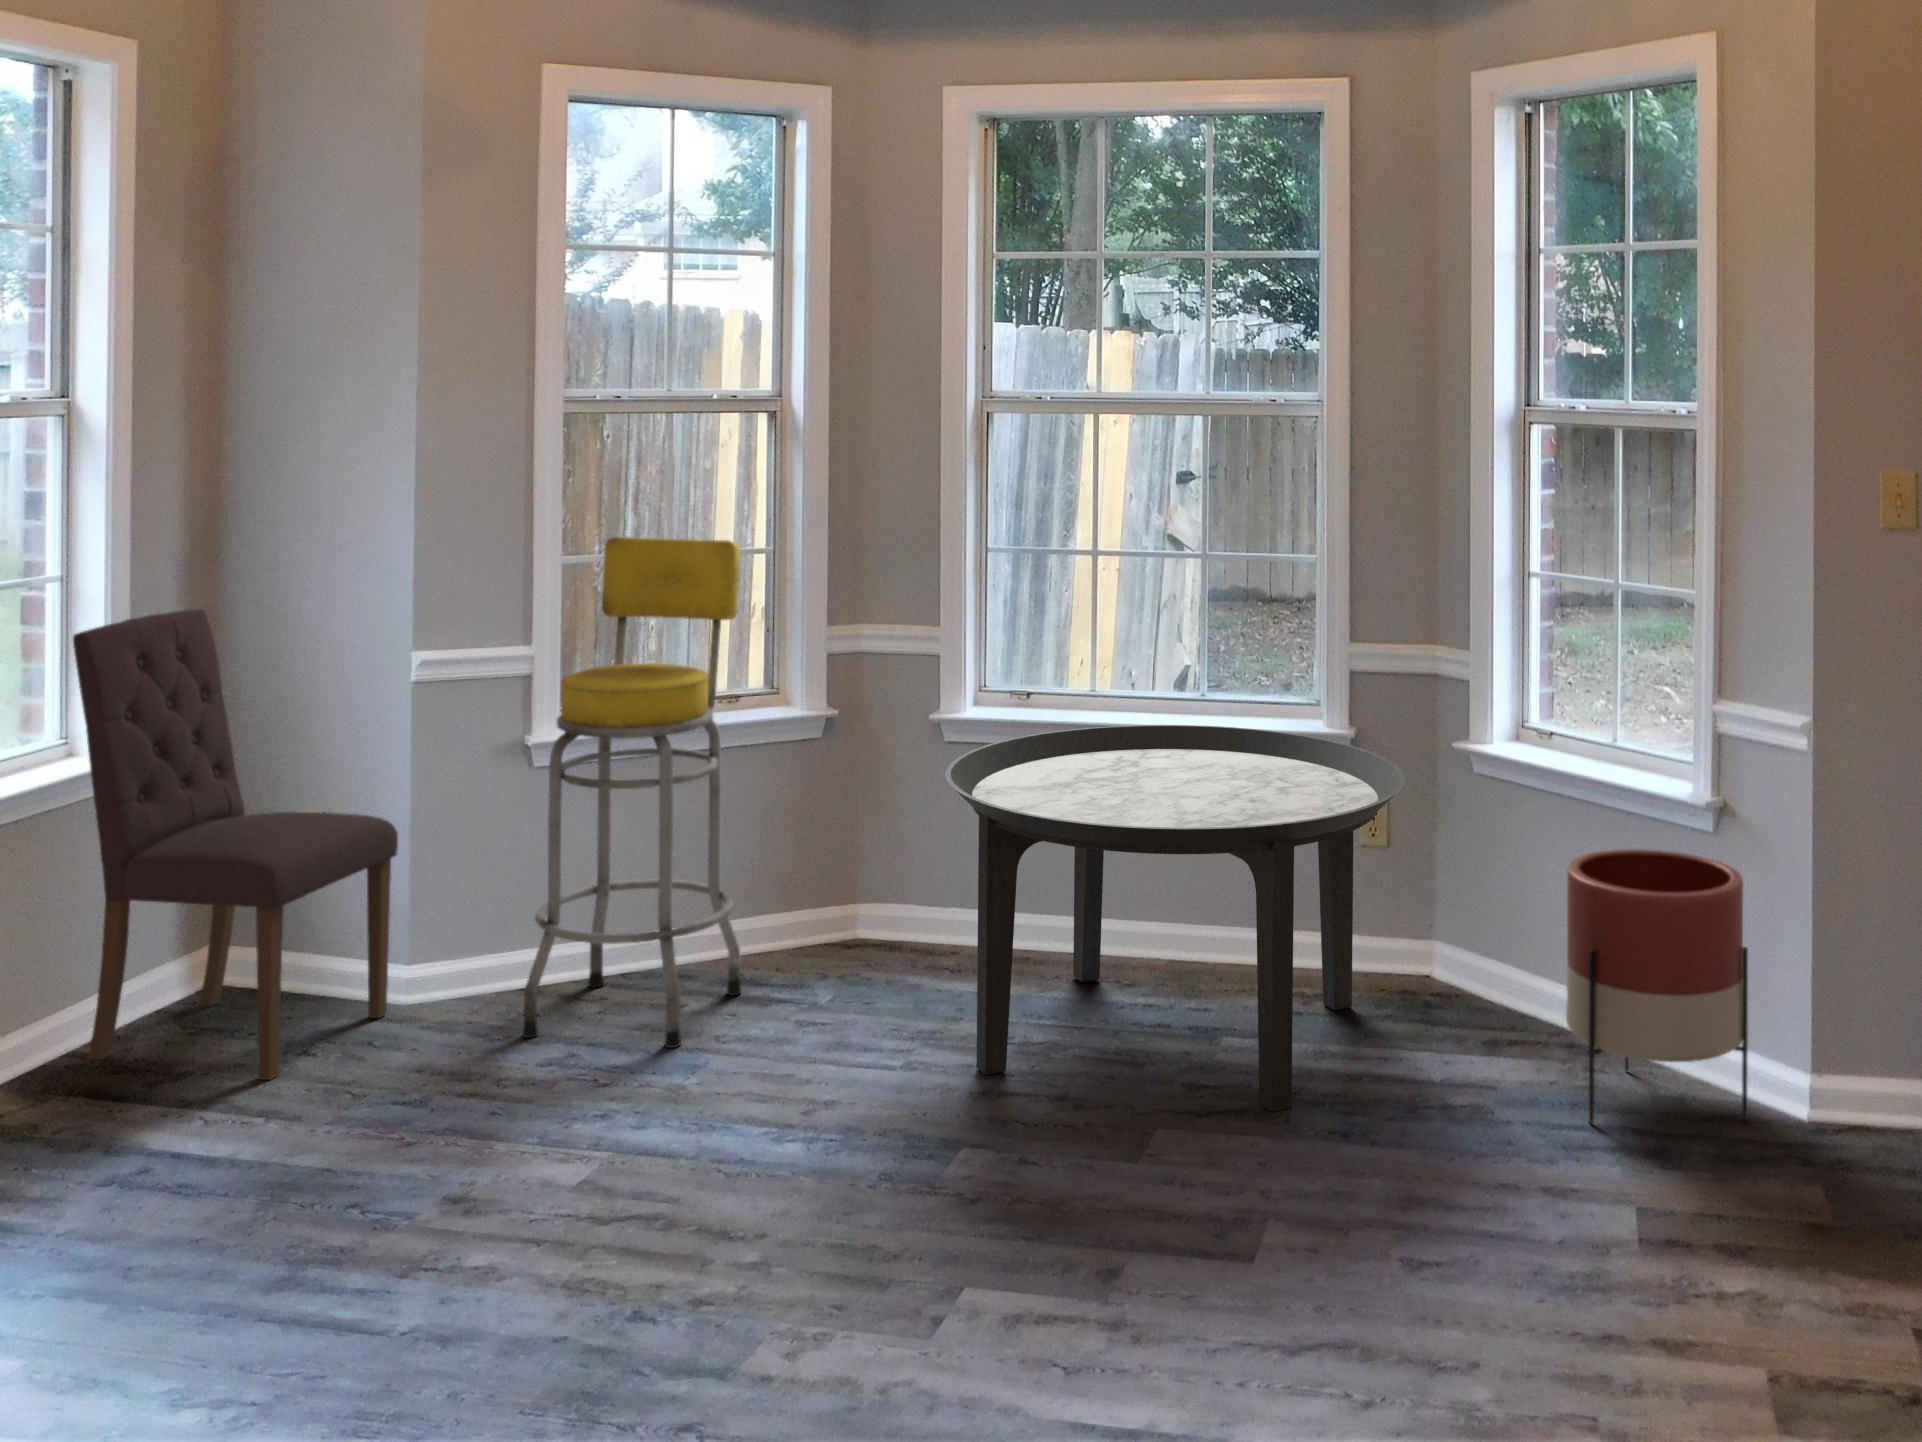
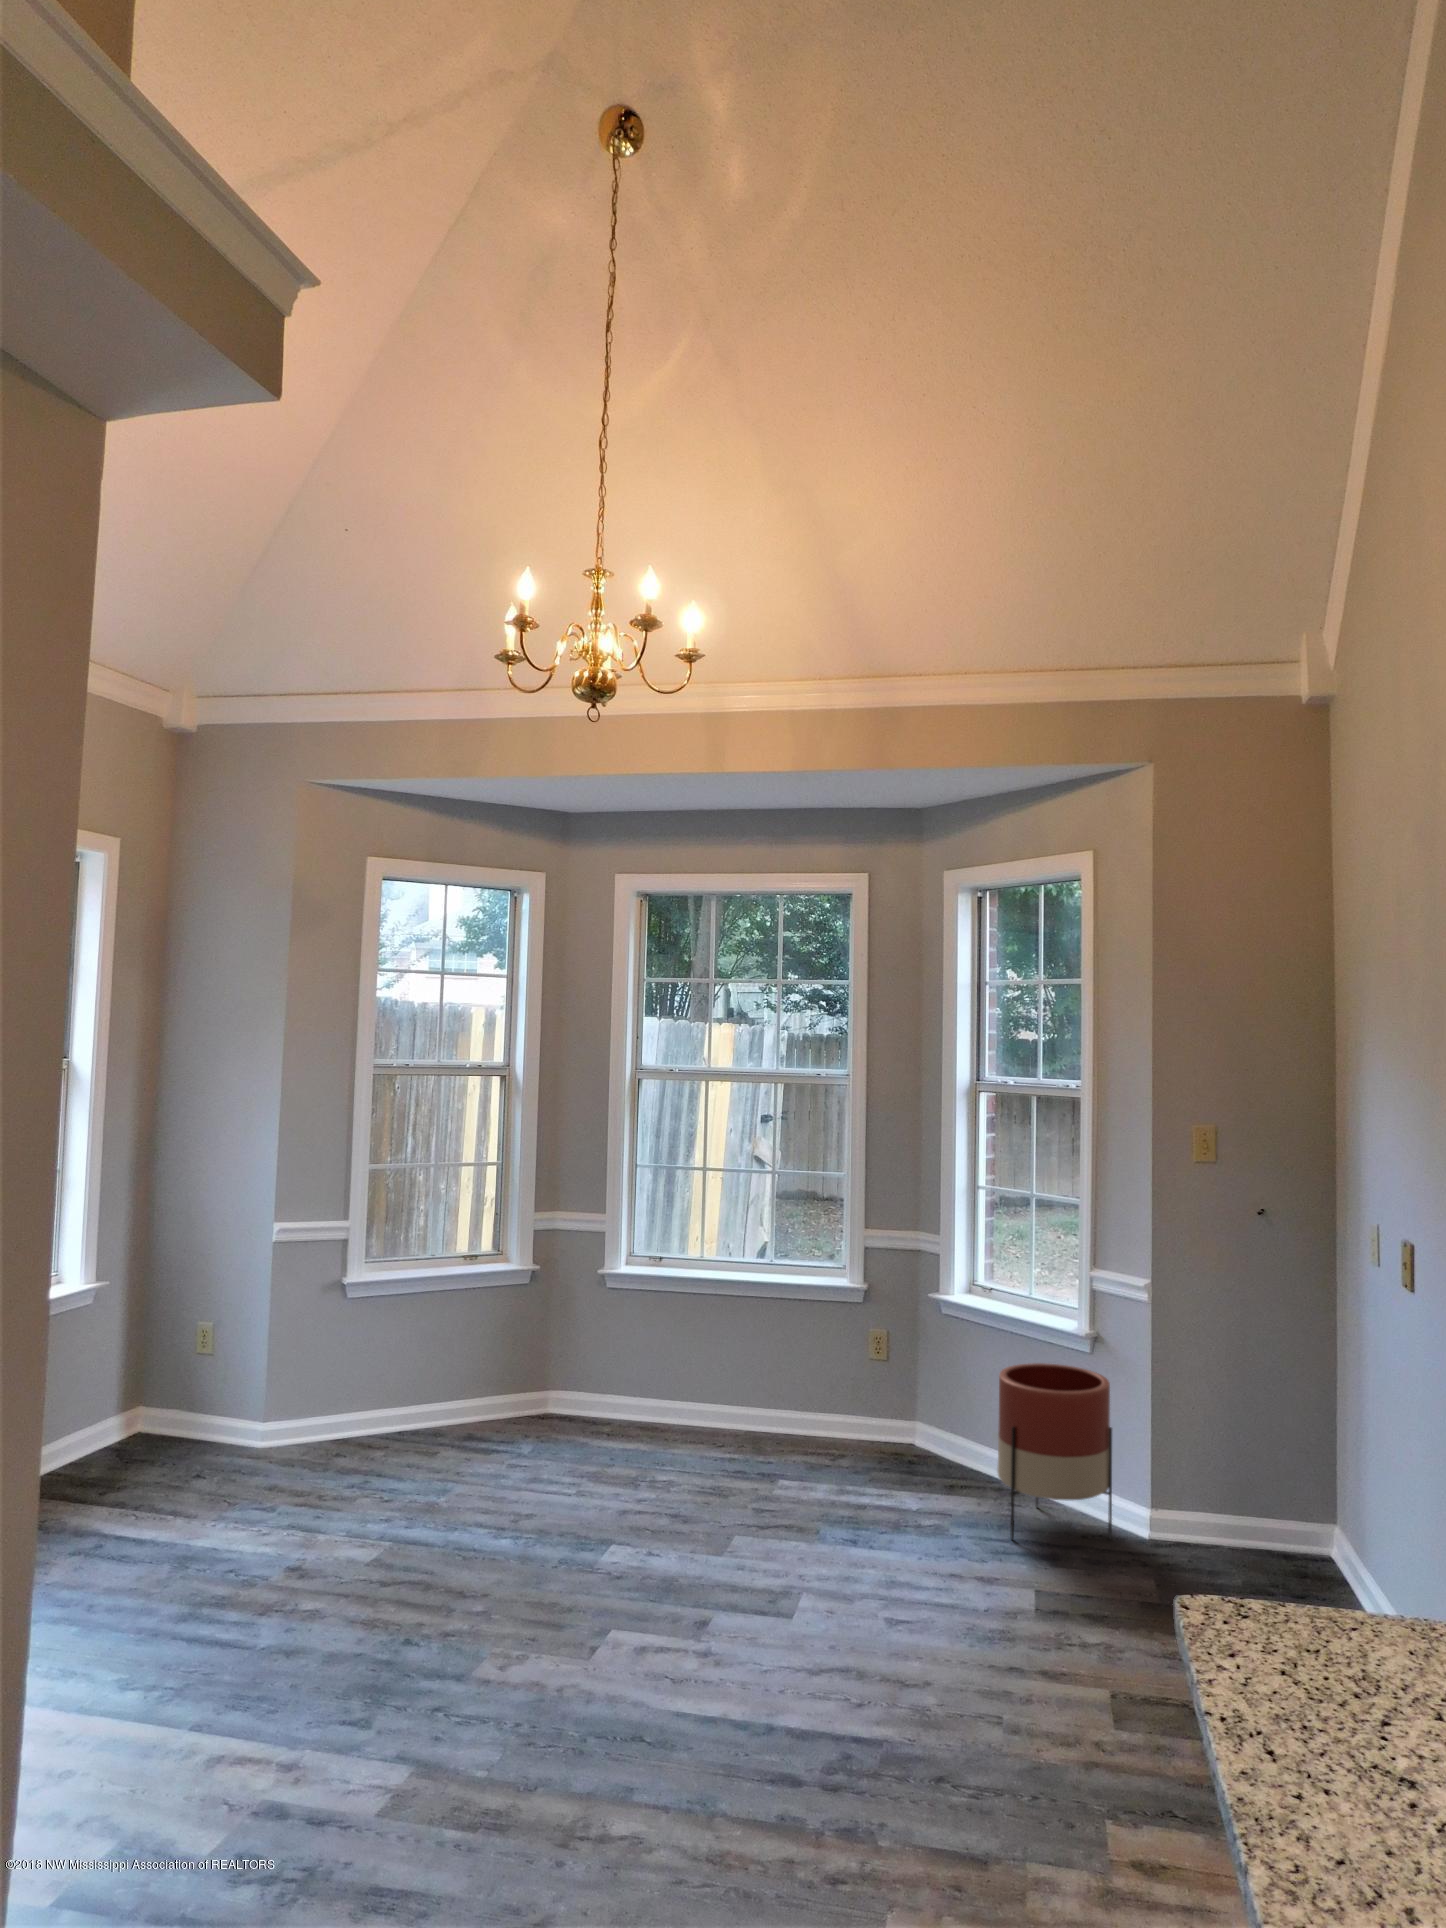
bar stool: present [522,537,741,1048] -> none [333,1151,480,1480]
dining chair: present [73,609,398,1080] -> none [58,1192,258,1495]
round table: present [945,725,1405,1112] -> none [607,1278,898,1528]

